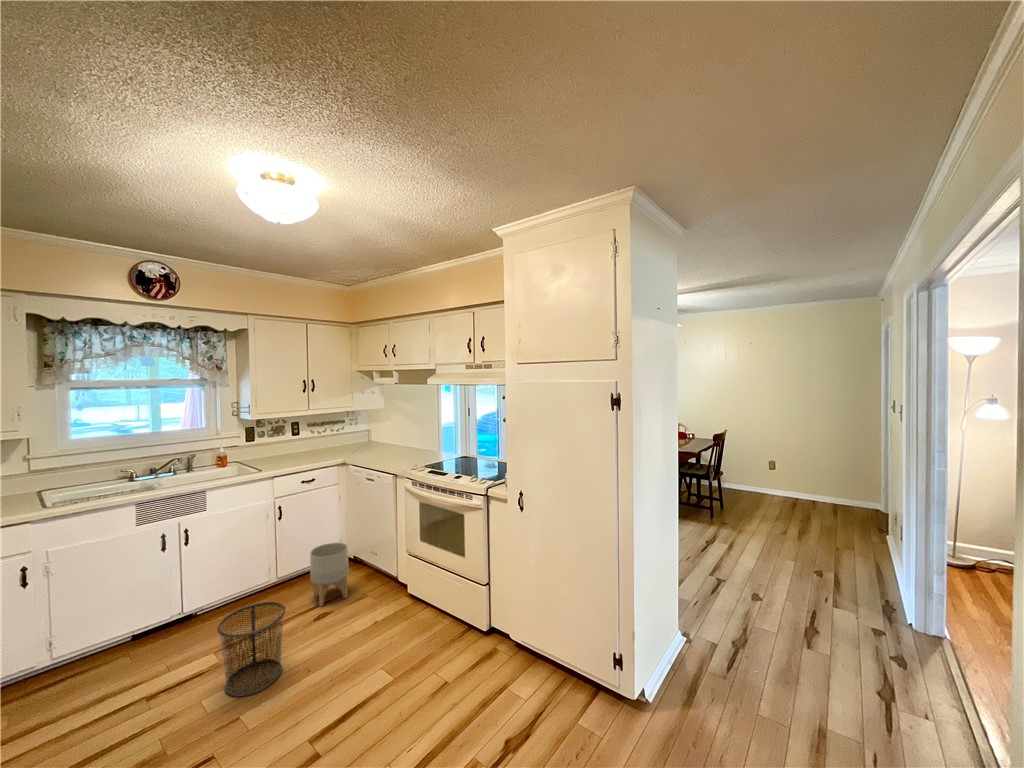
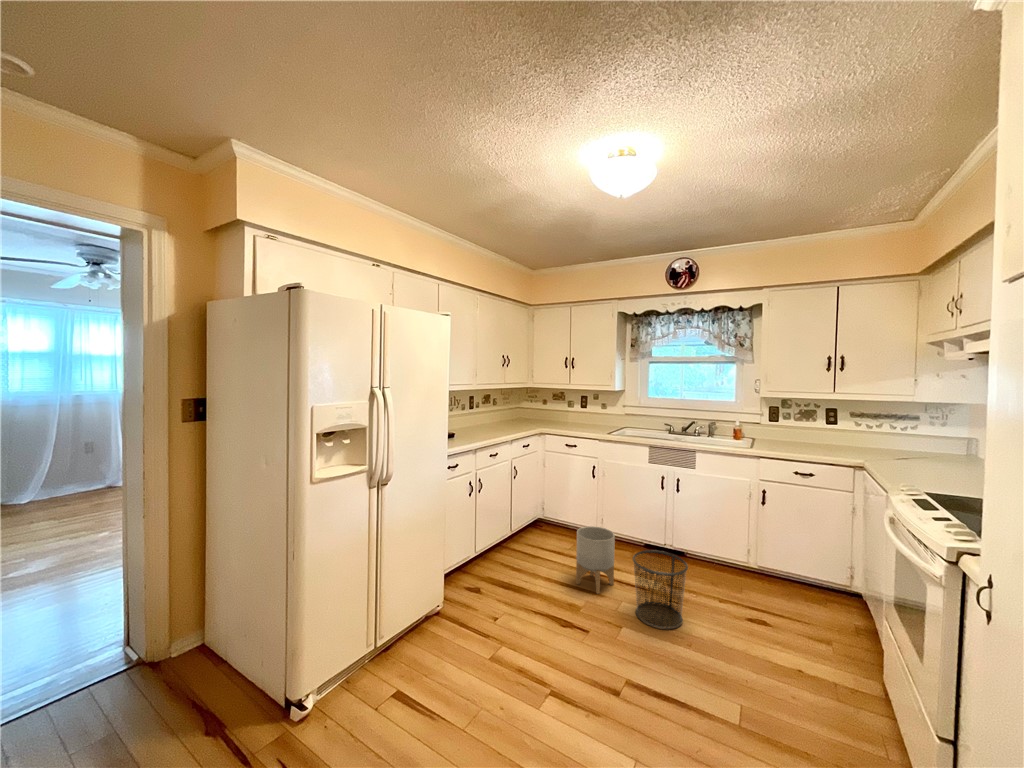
planter: present [310,542,348,606] -> present [576,526,615,594]

